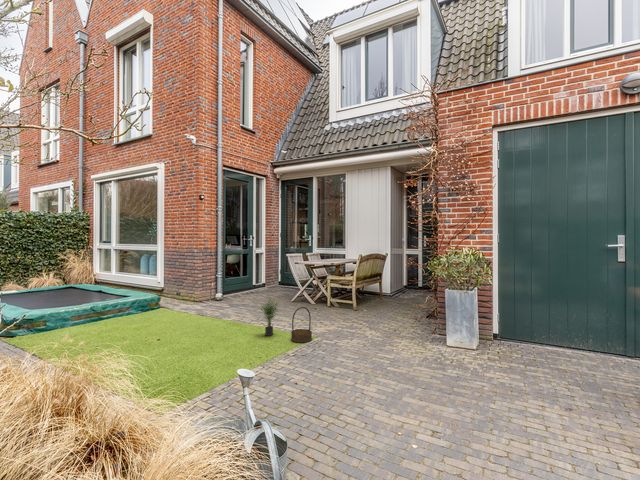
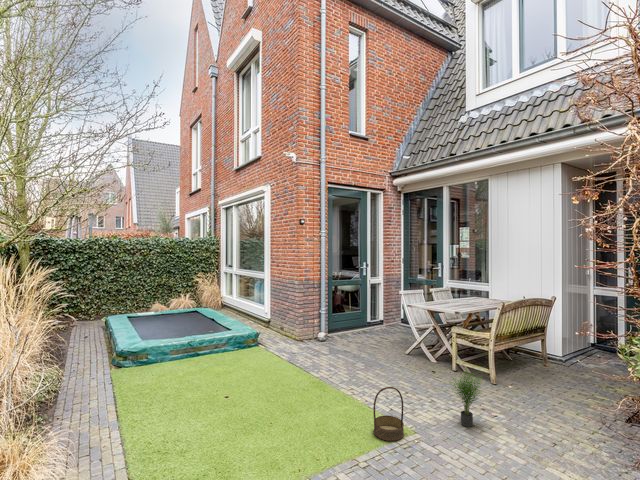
potted plant: present [261,301,277,336] -> present [453,372,480,427]

